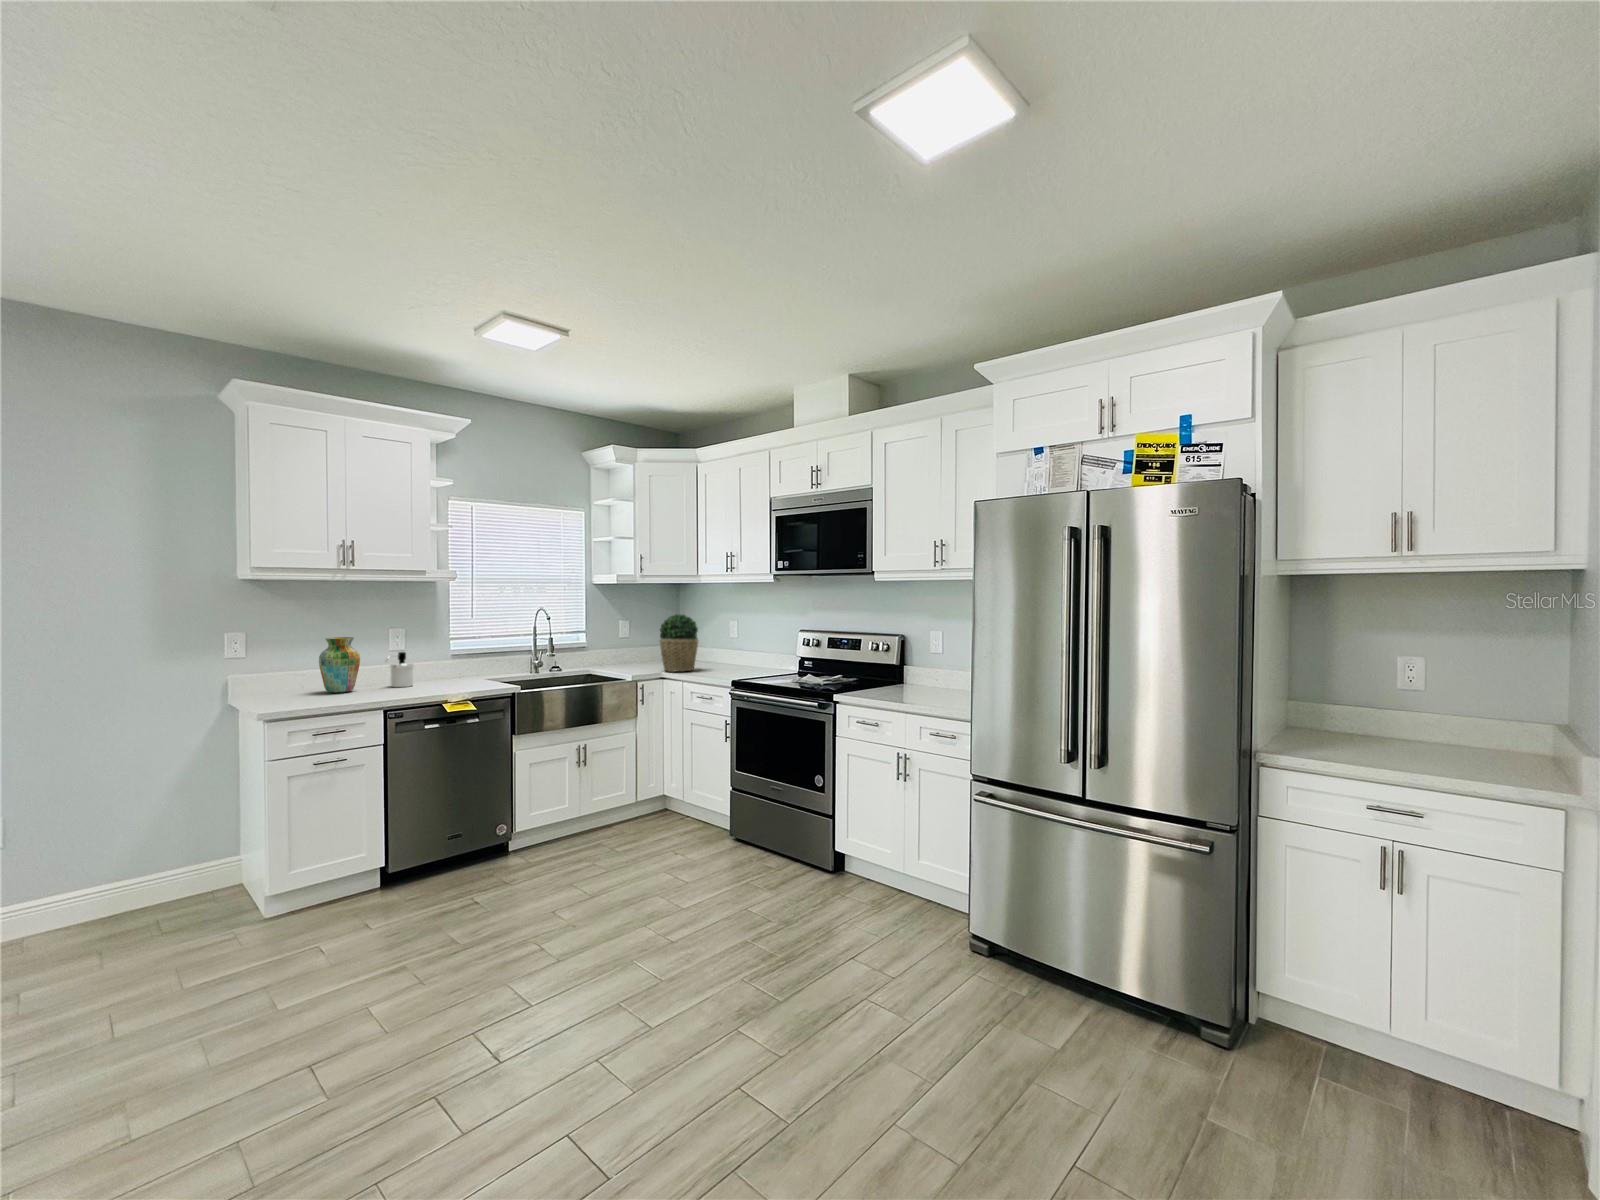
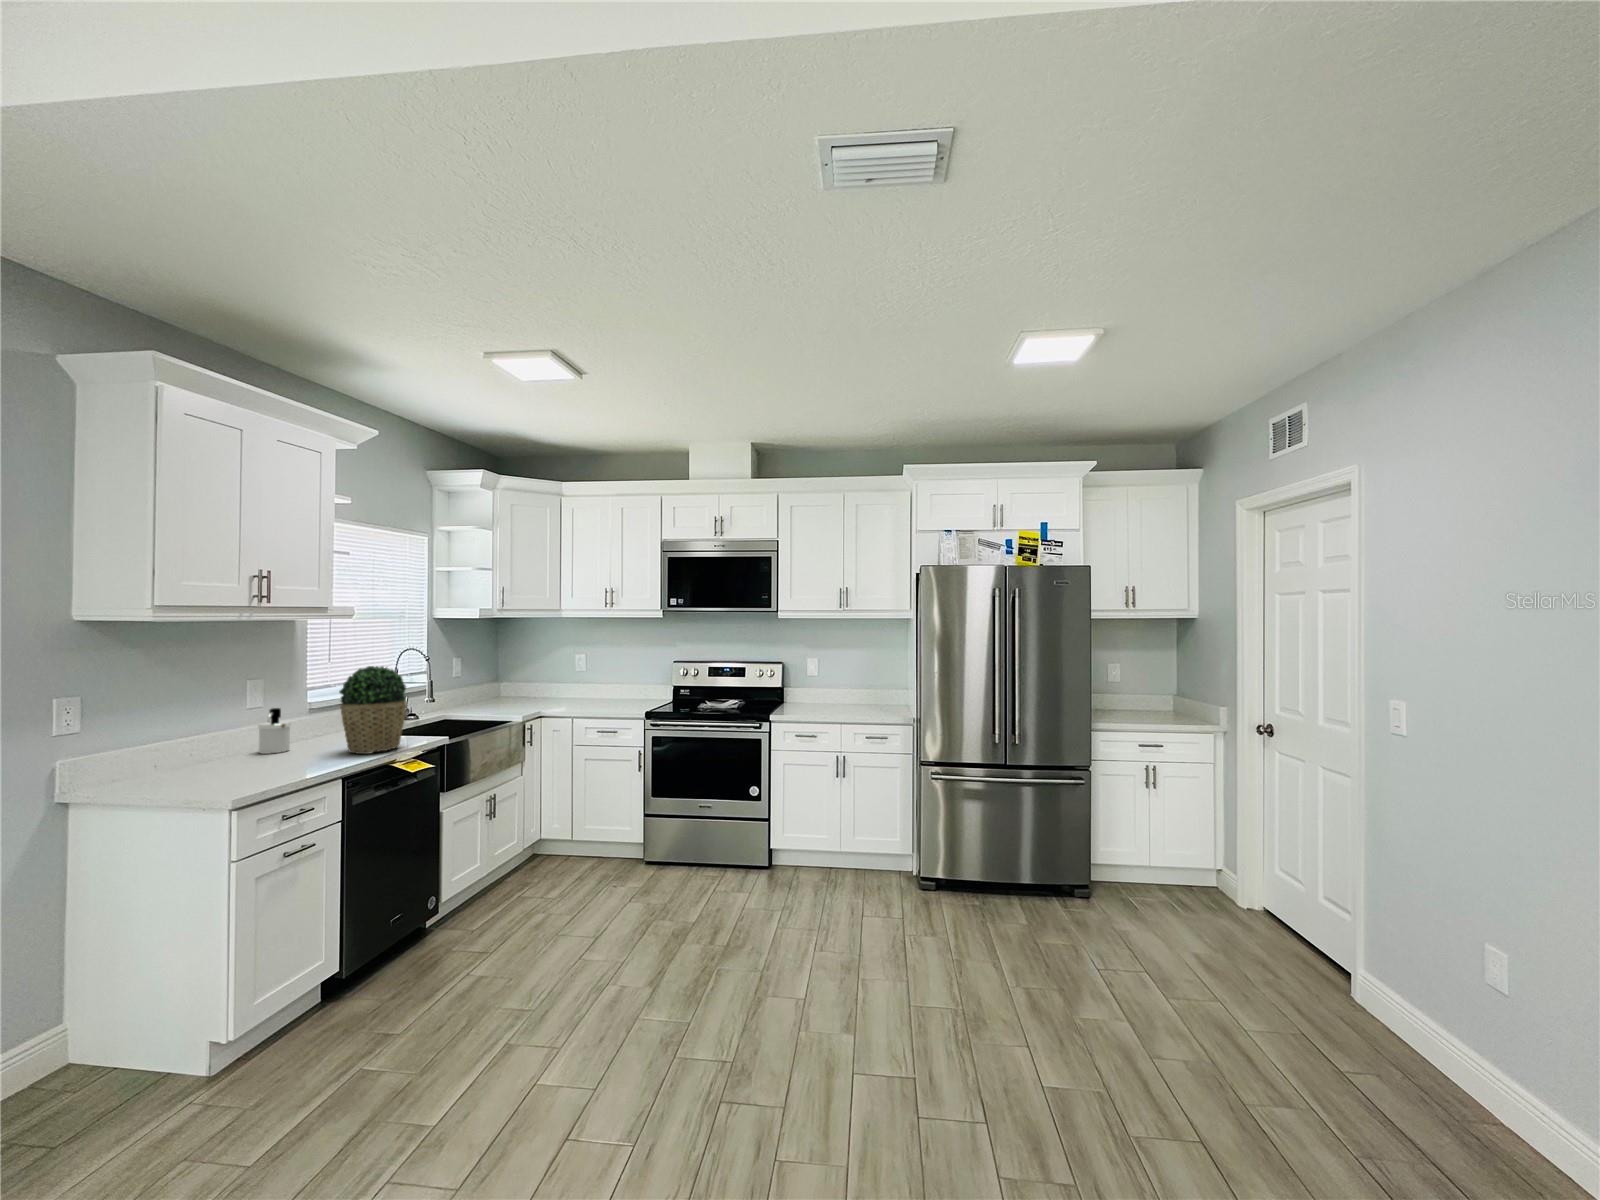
potted plant: present [660,614,698,672] -> present [339,666,407,754]
vase: present [319,637,360,693] -> none [177,693,239,769]

